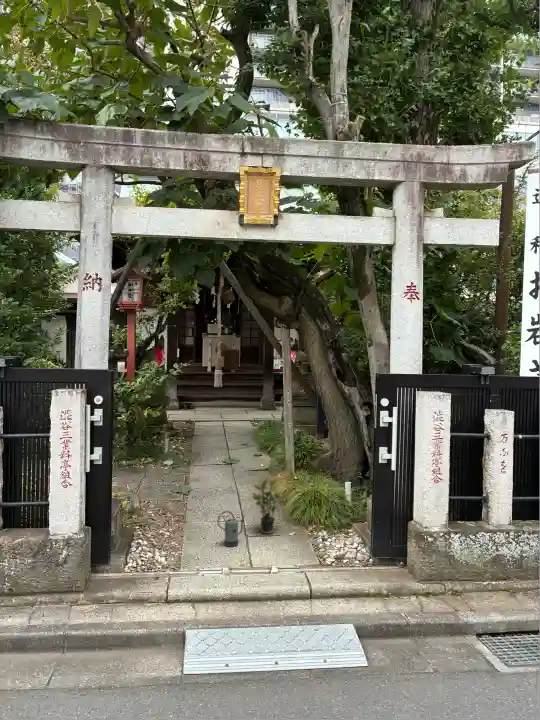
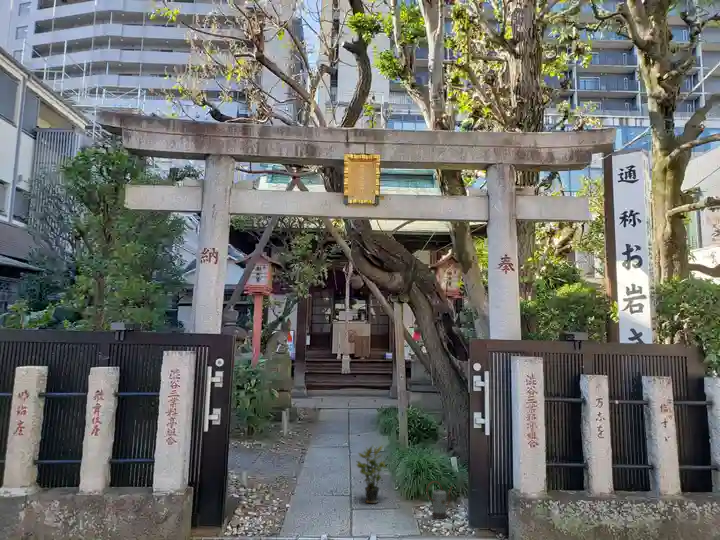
watering can: present [218,511,245,547] -> present [426,481,452,519]

